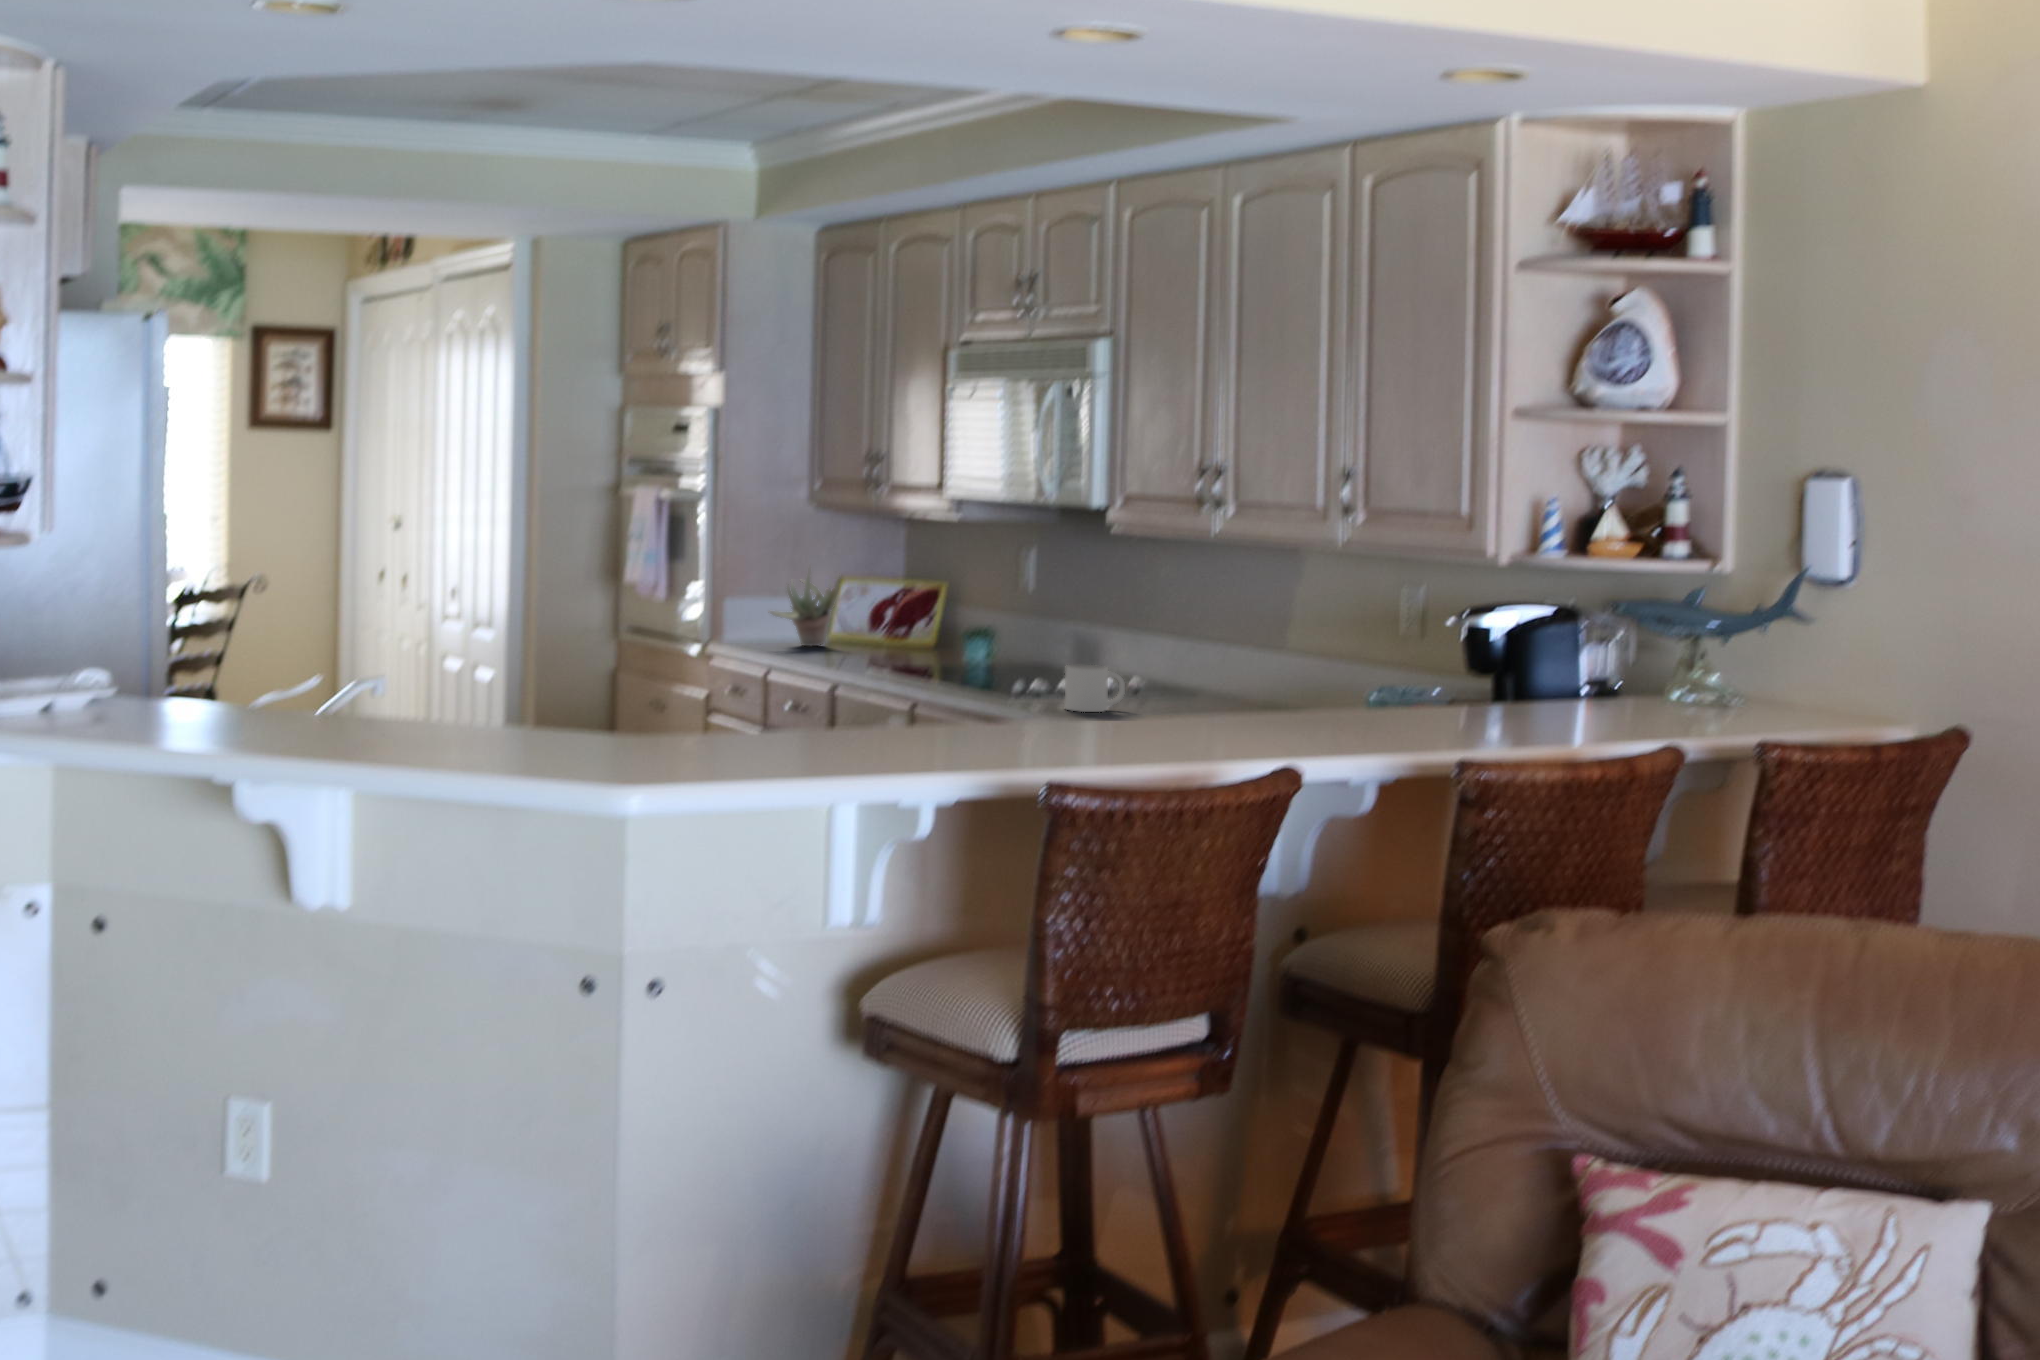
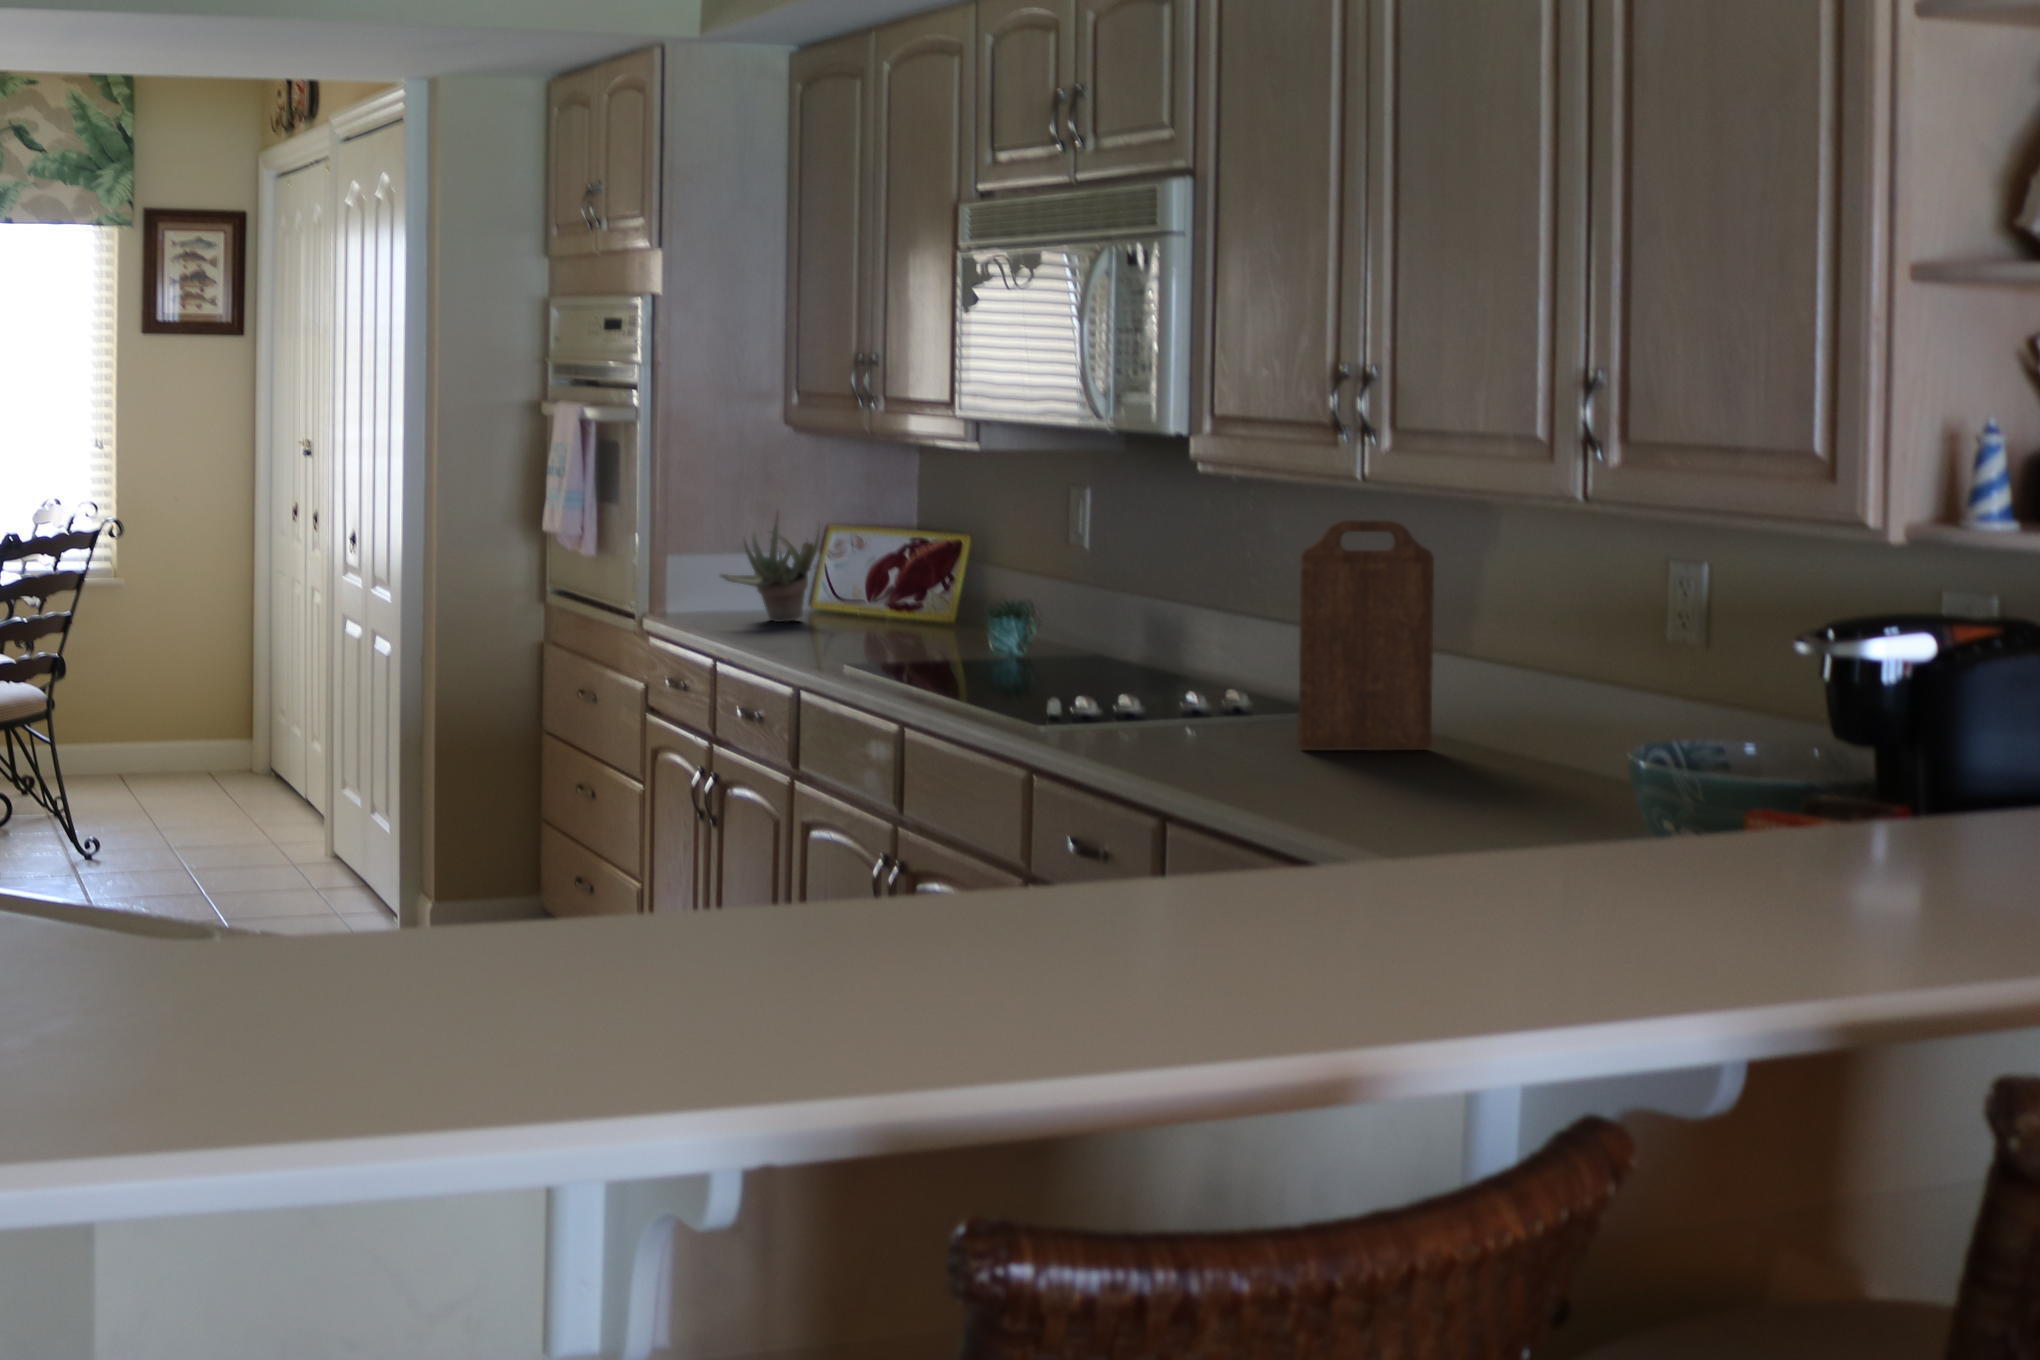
cutting board: none [1176,562,1261,710] -> present [1298,520,1434,750]
mug: present [1065,665,1125,712] -> none [1120,678,1216,754]

